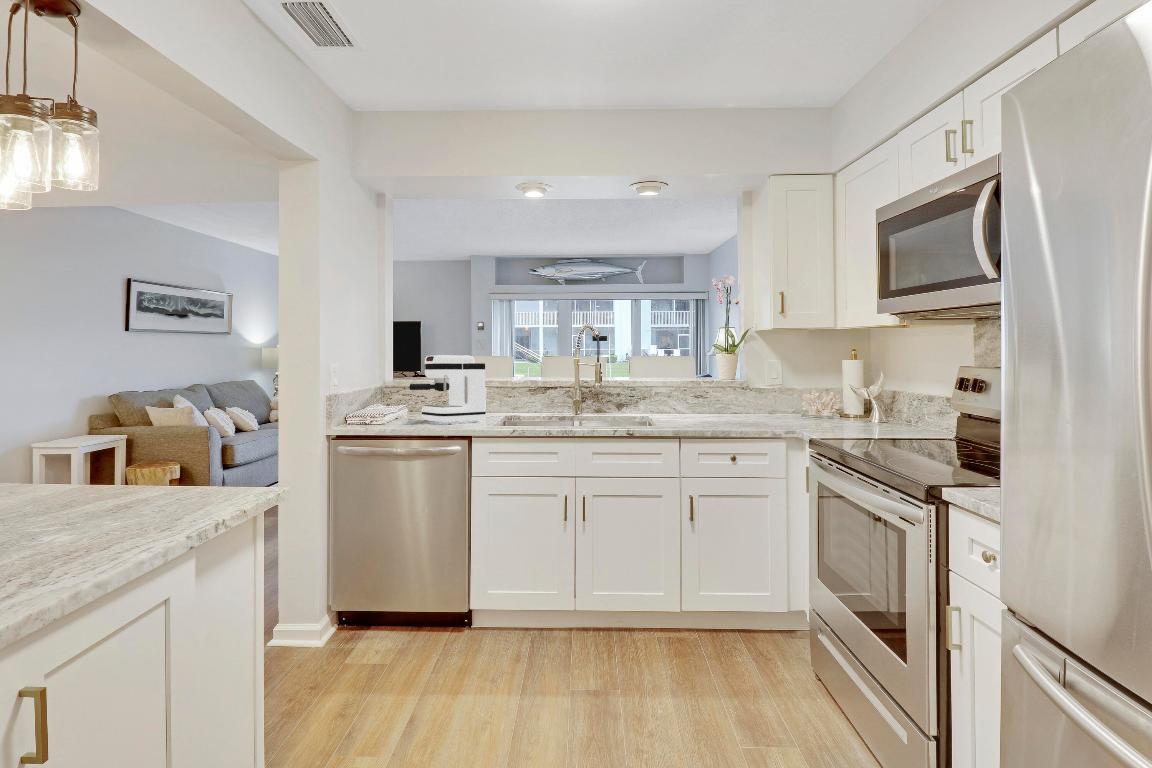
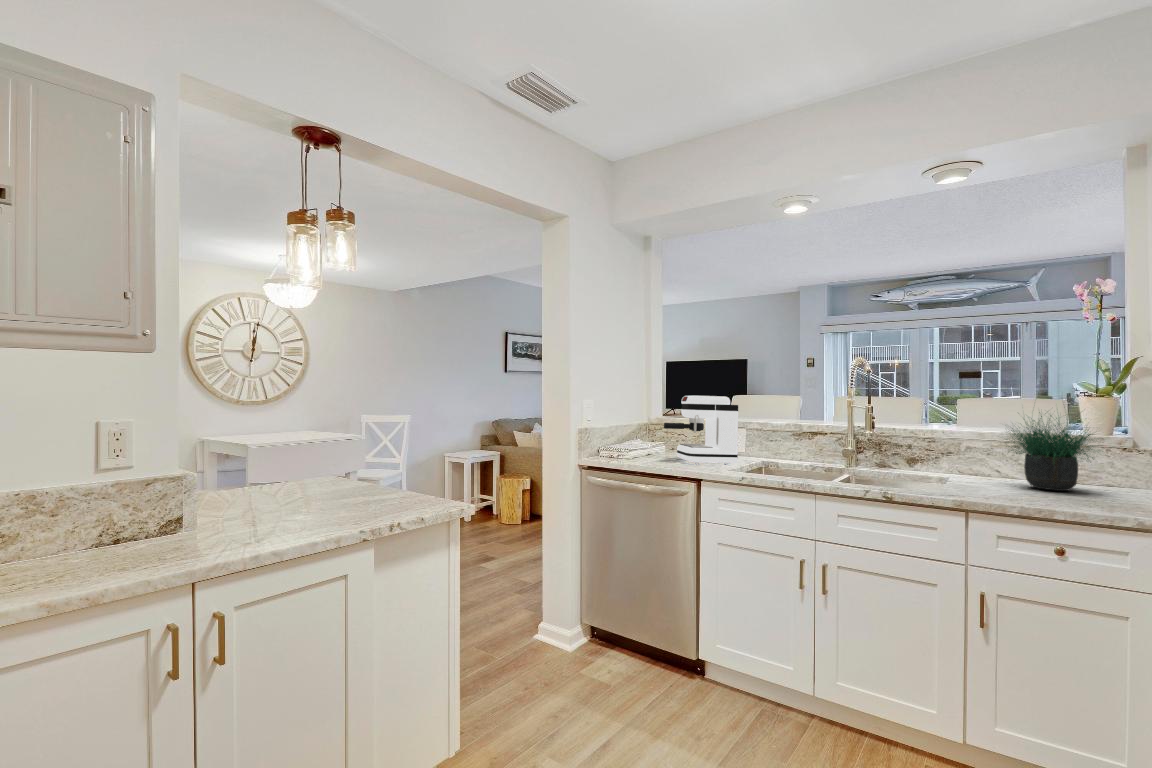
potted plant: none [683,350,752,419] -> present [1009,412,1093,491]

